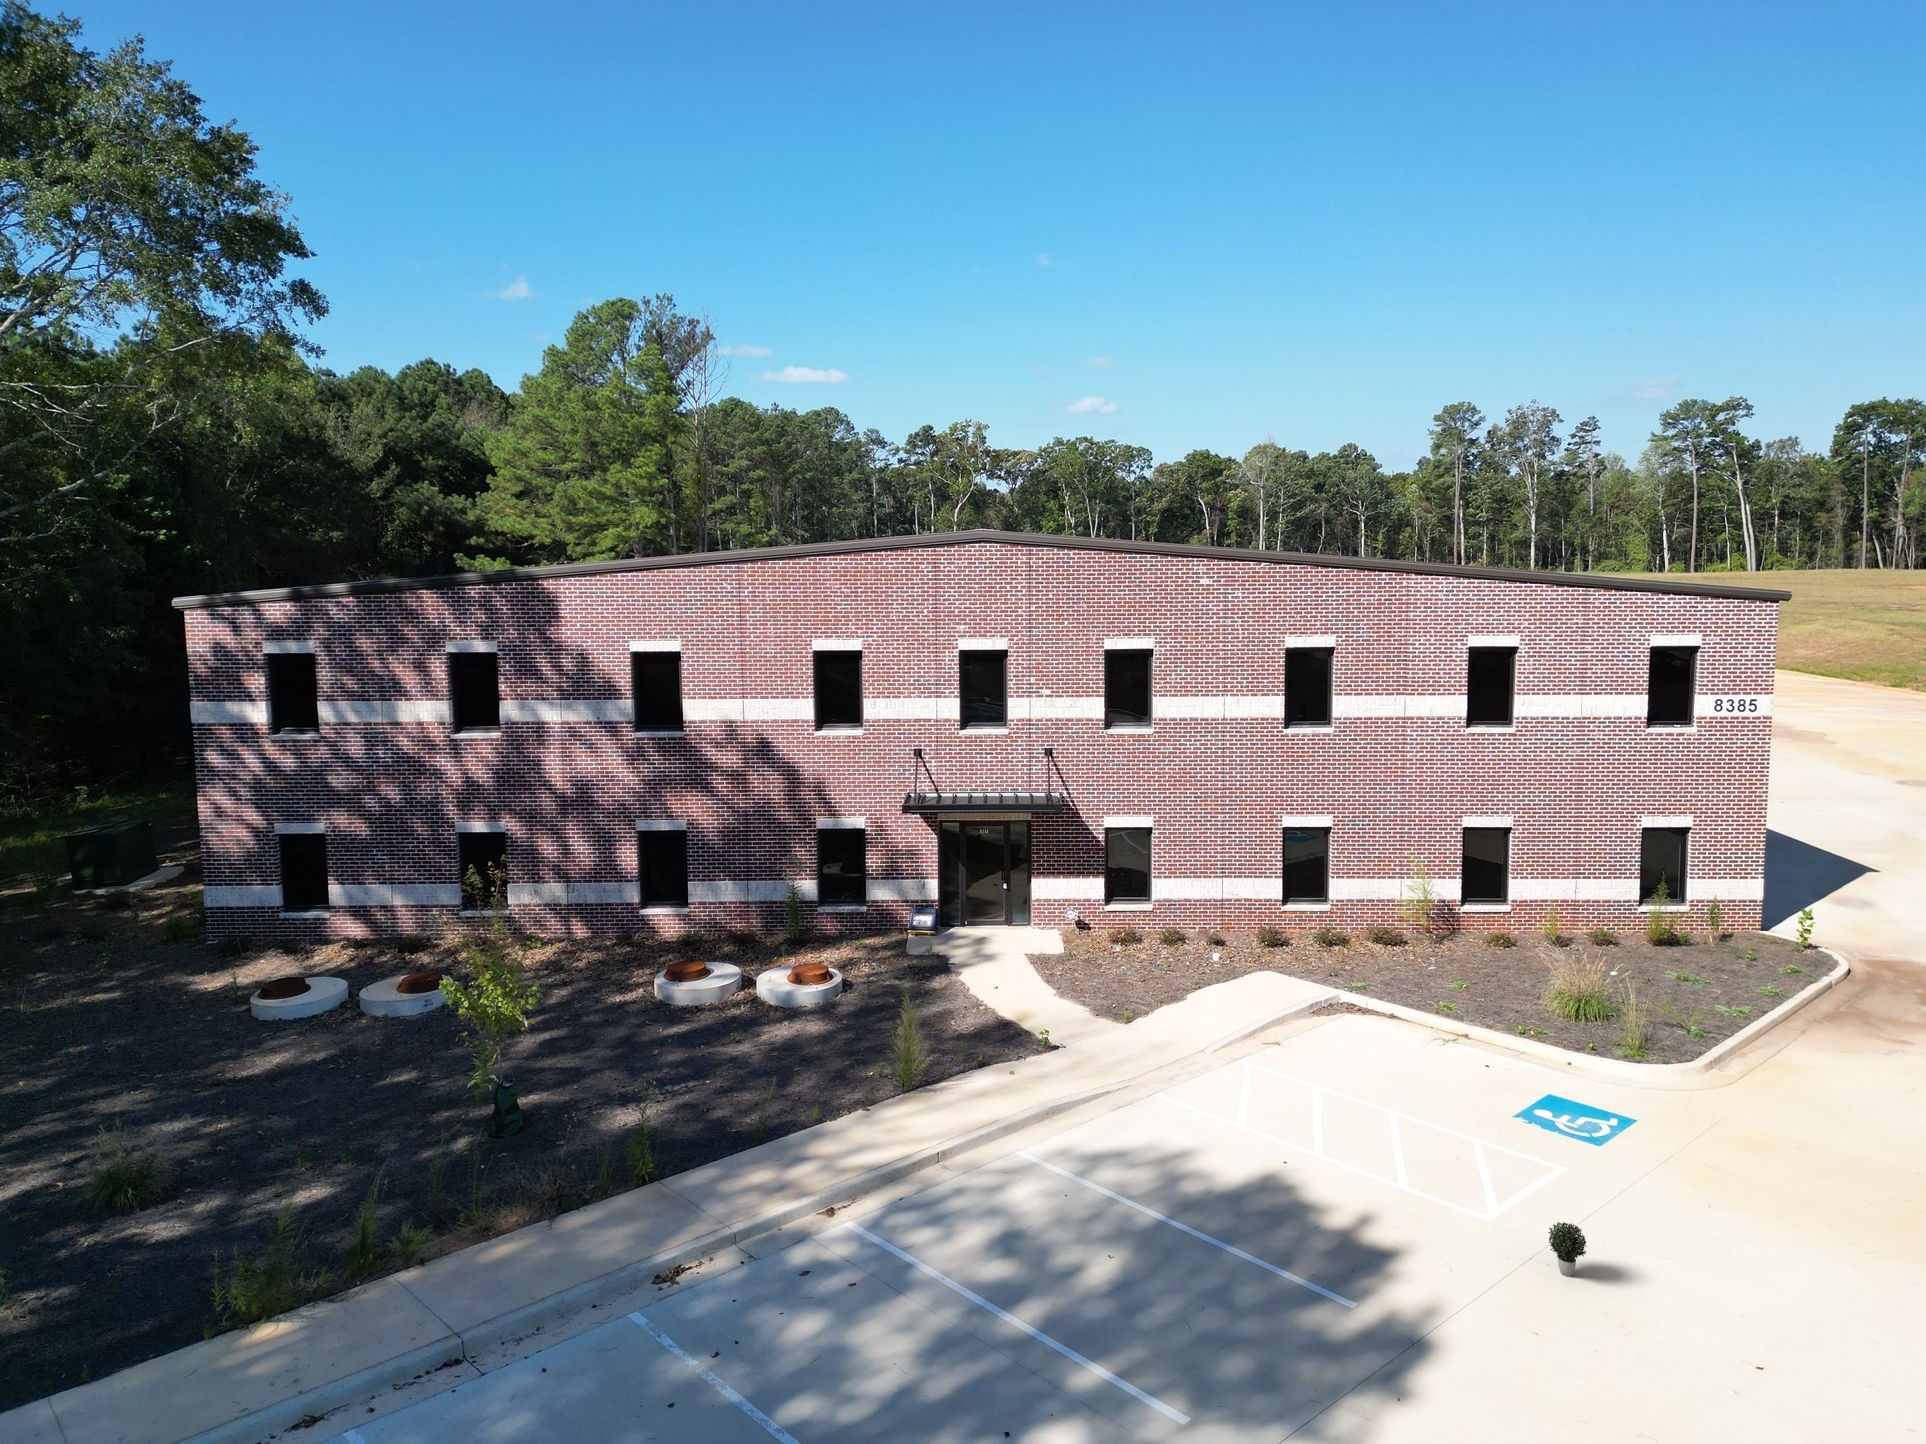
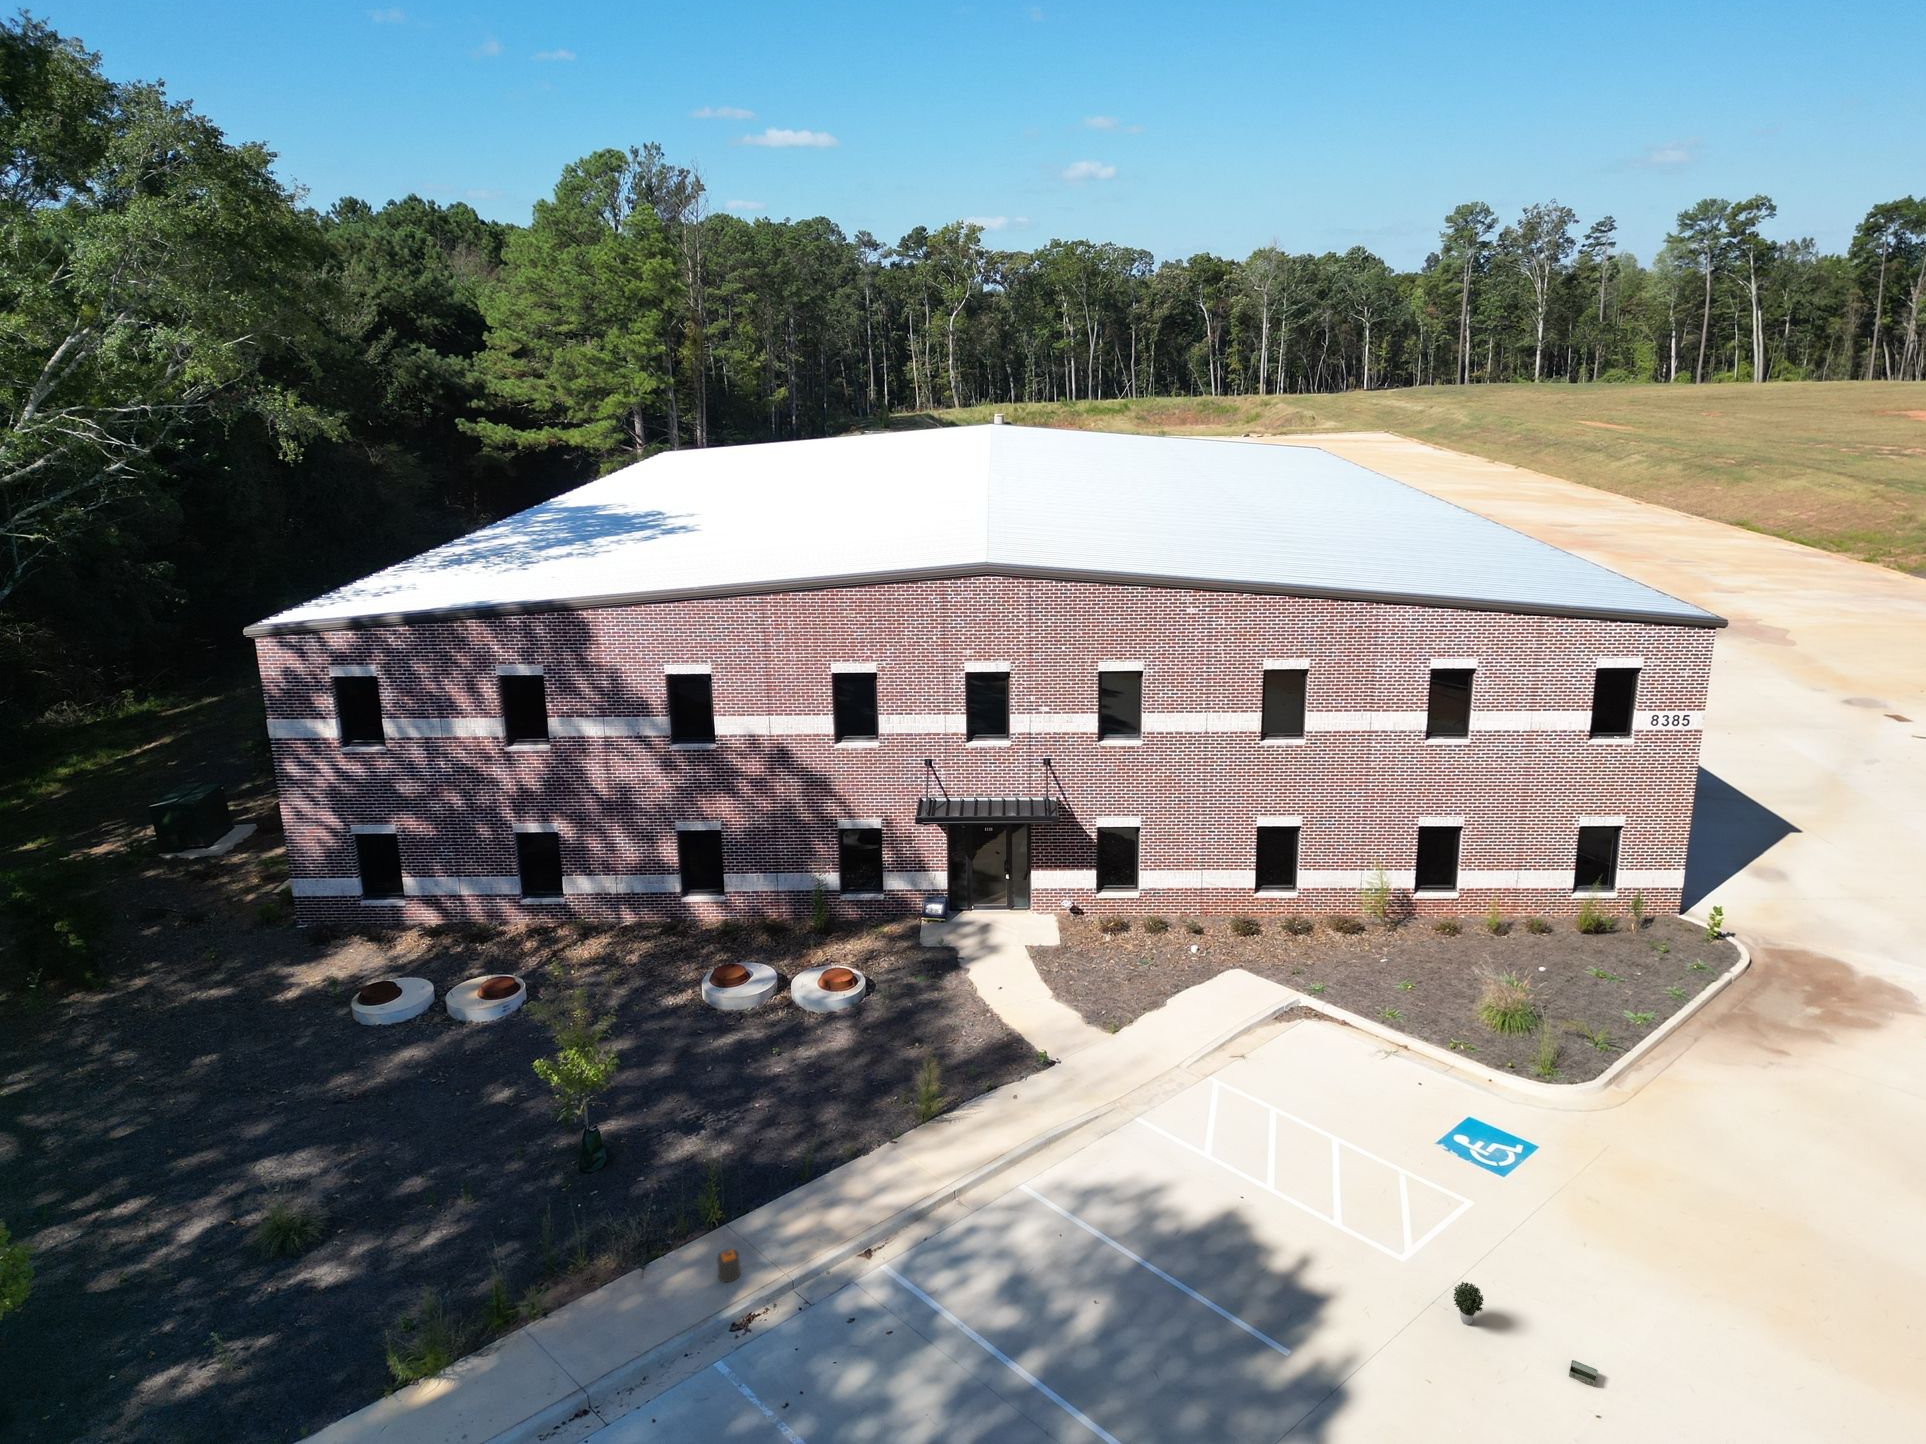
trash can: none [644,1194,674,1238] -> present [717,1249,740,1282]
toolbox: none [1702,1306,1738,1334] -> present [1569,1360,1598,1387]

